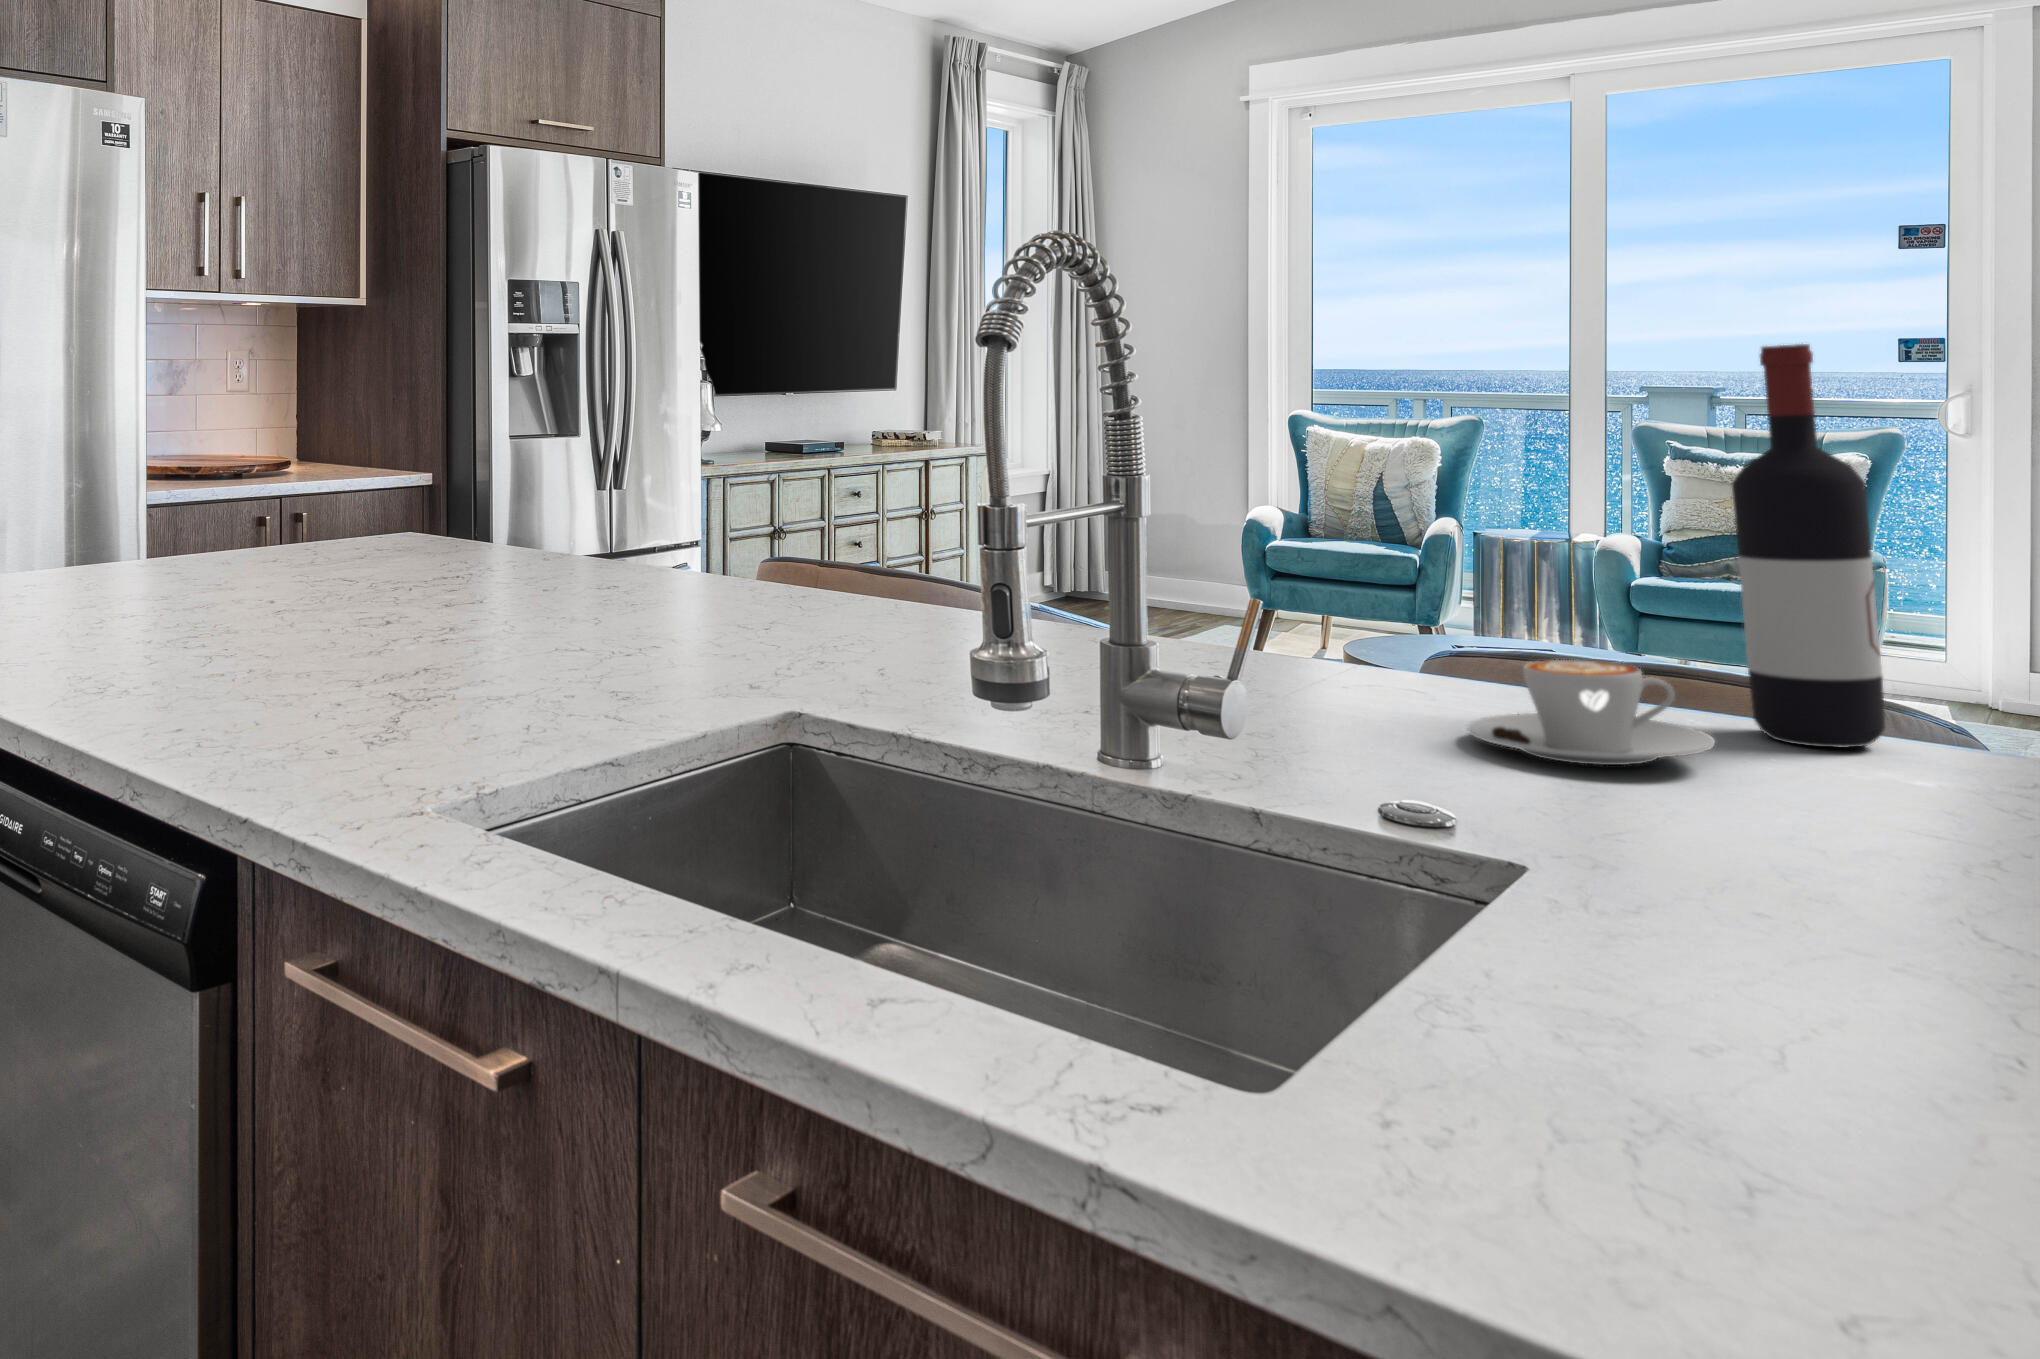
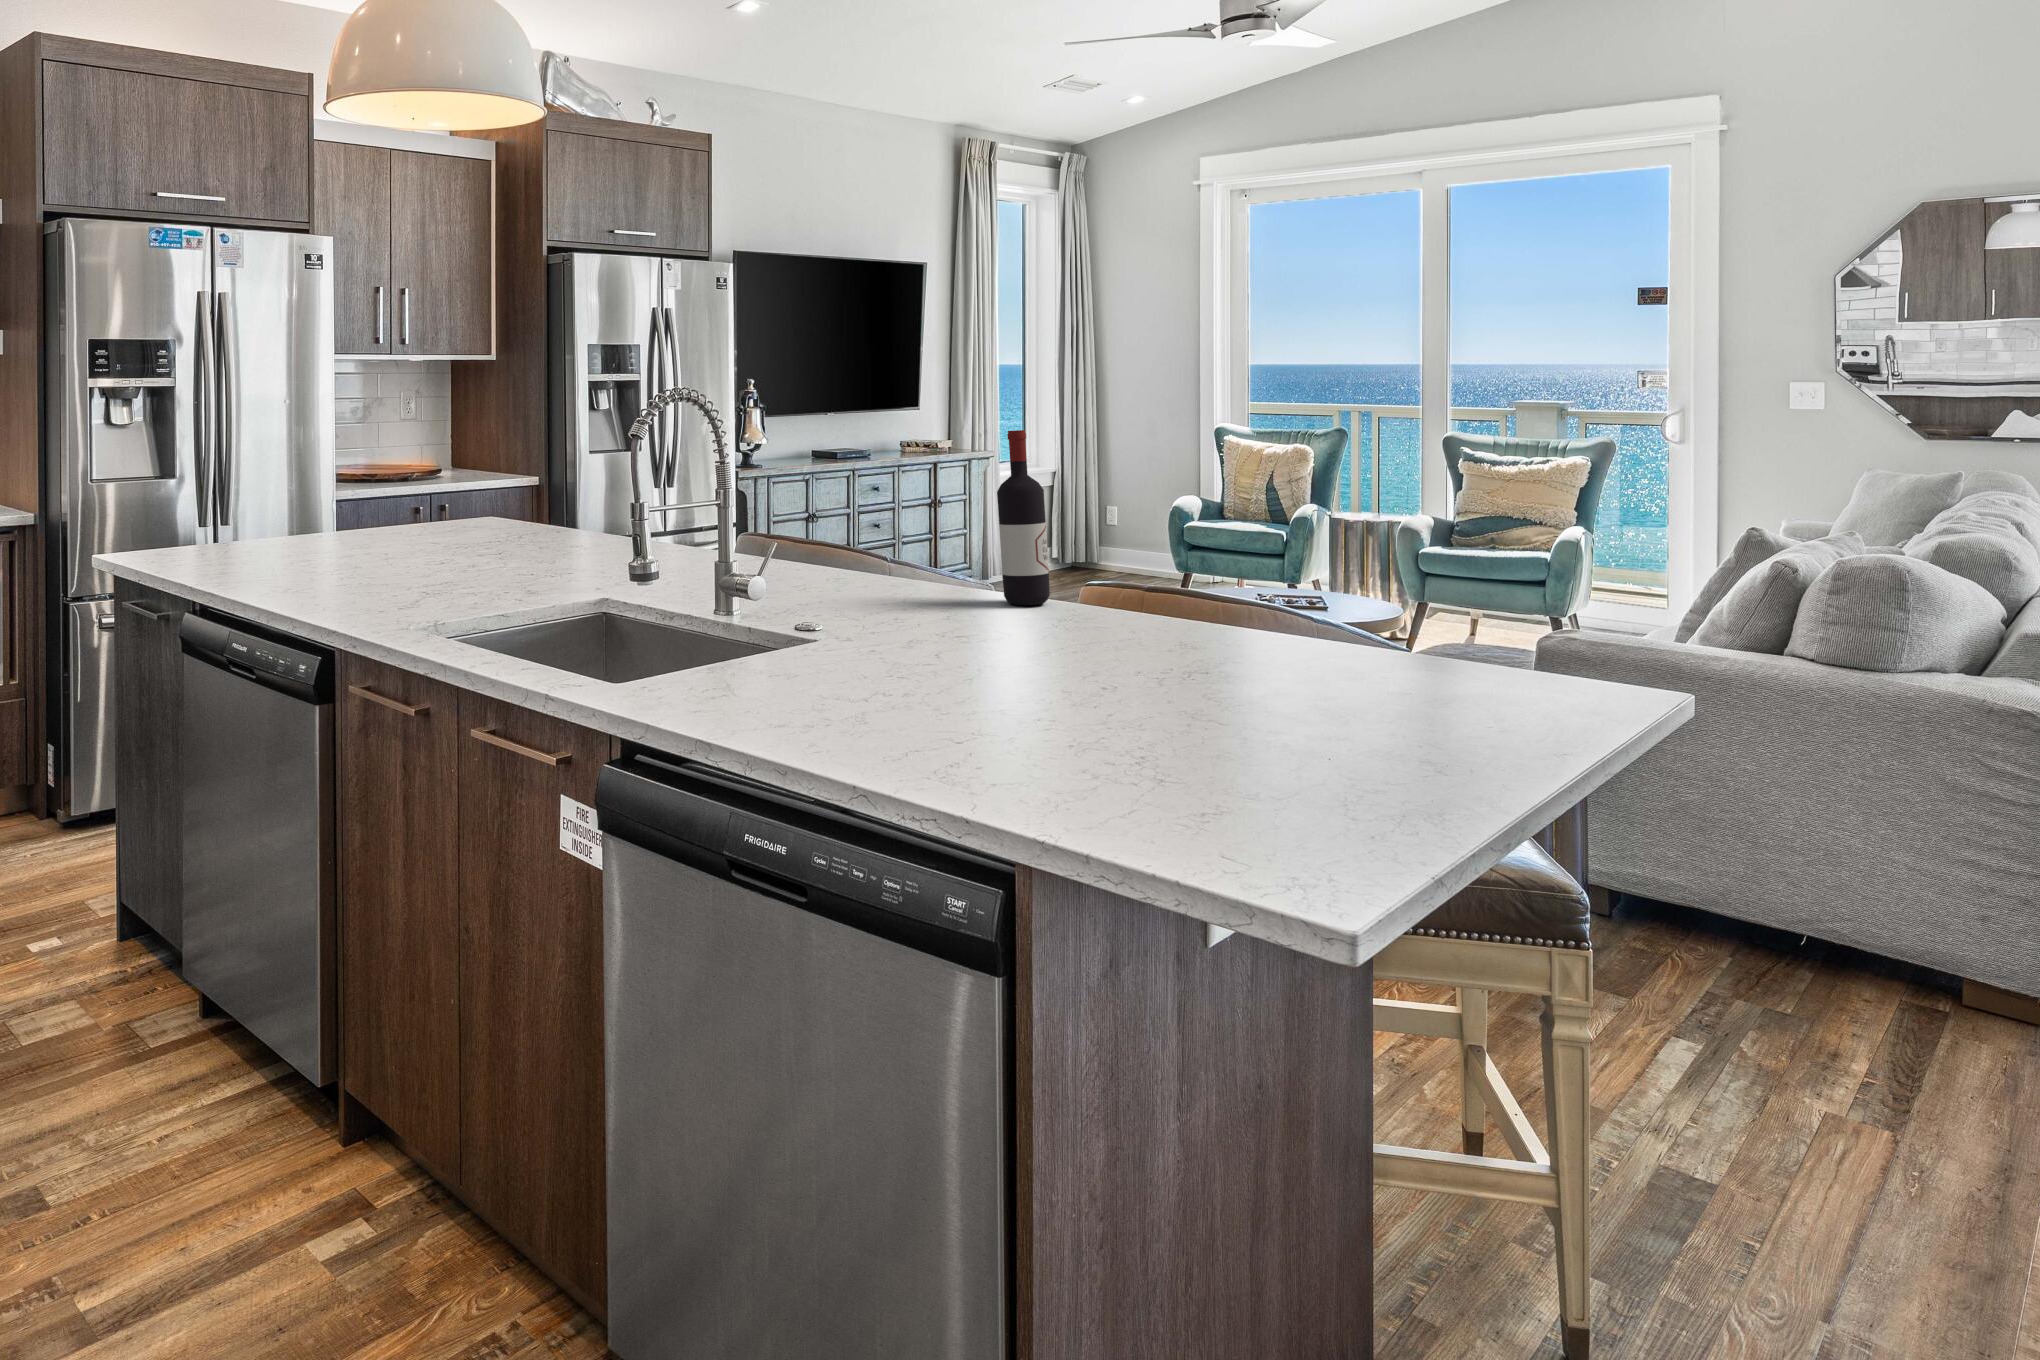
coffee cup: present [1468,660,1715,765] -> none [869,569,957,611]

